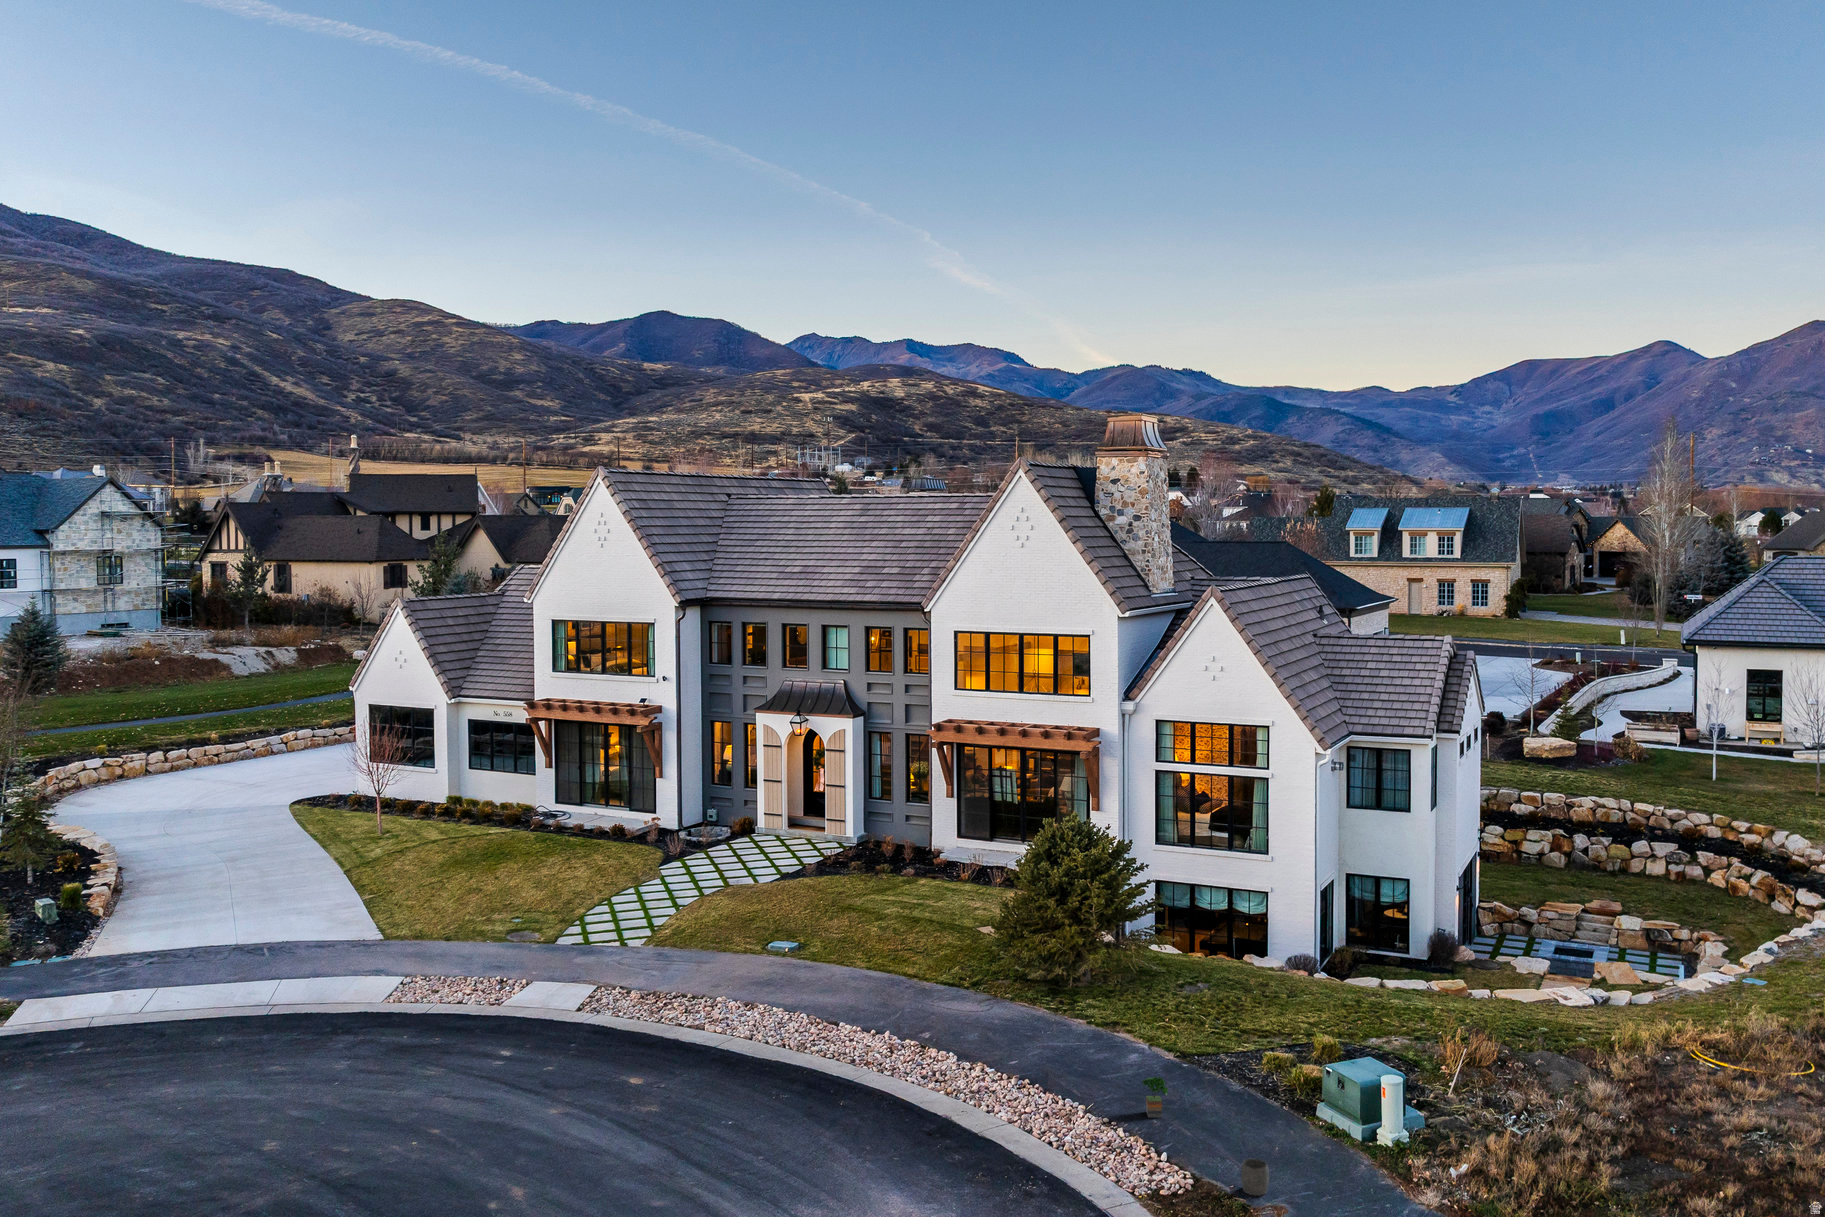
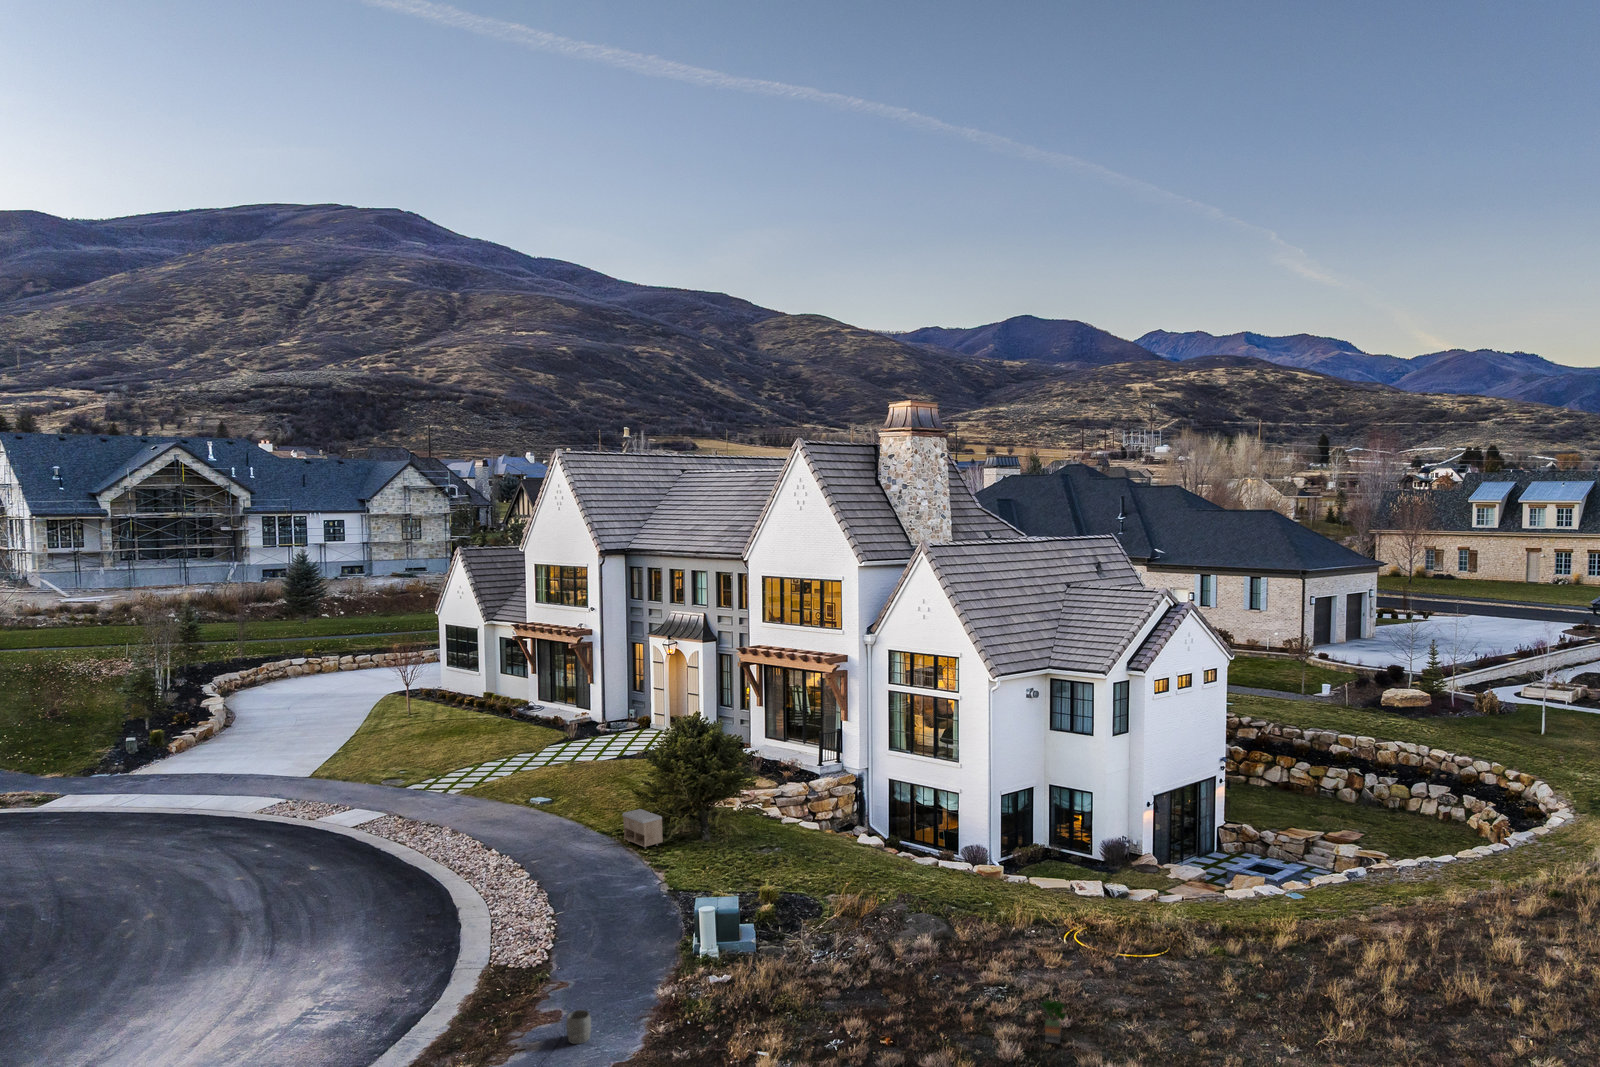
storage bench: none [955,936,1010,983] -> present [622,809,663,849]
potted tree: present [1143,1077,1168,1118] -> present [1041,1000,1066,1044]

